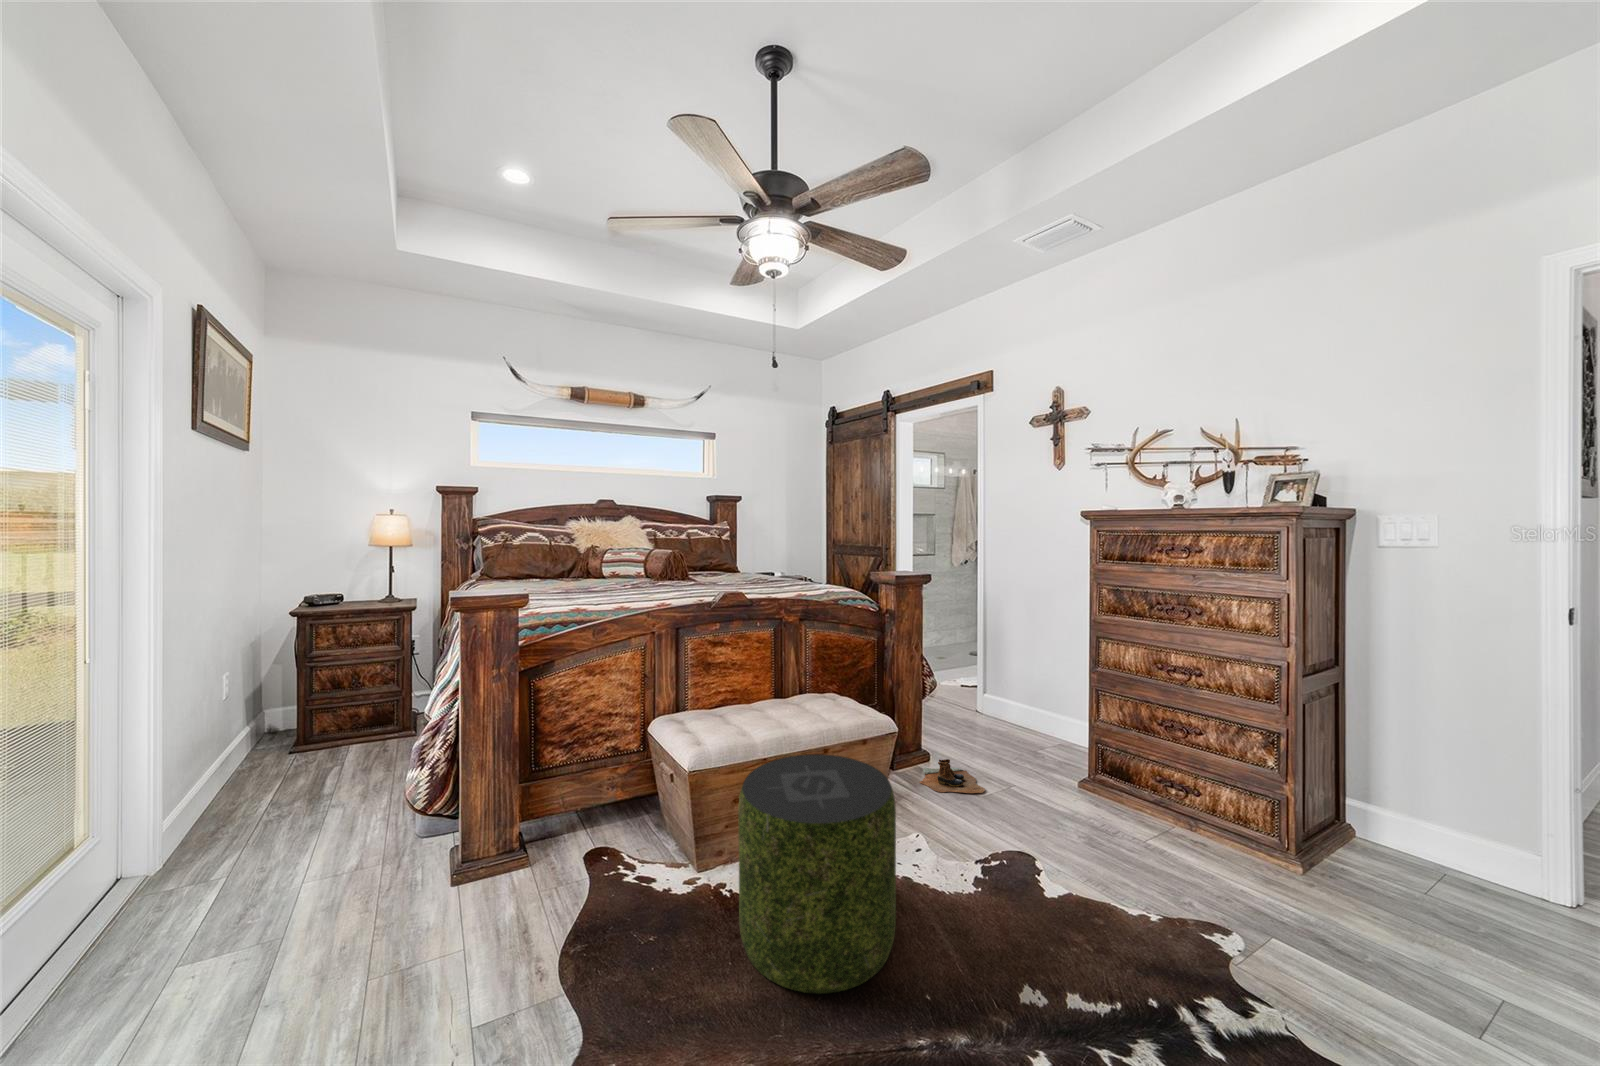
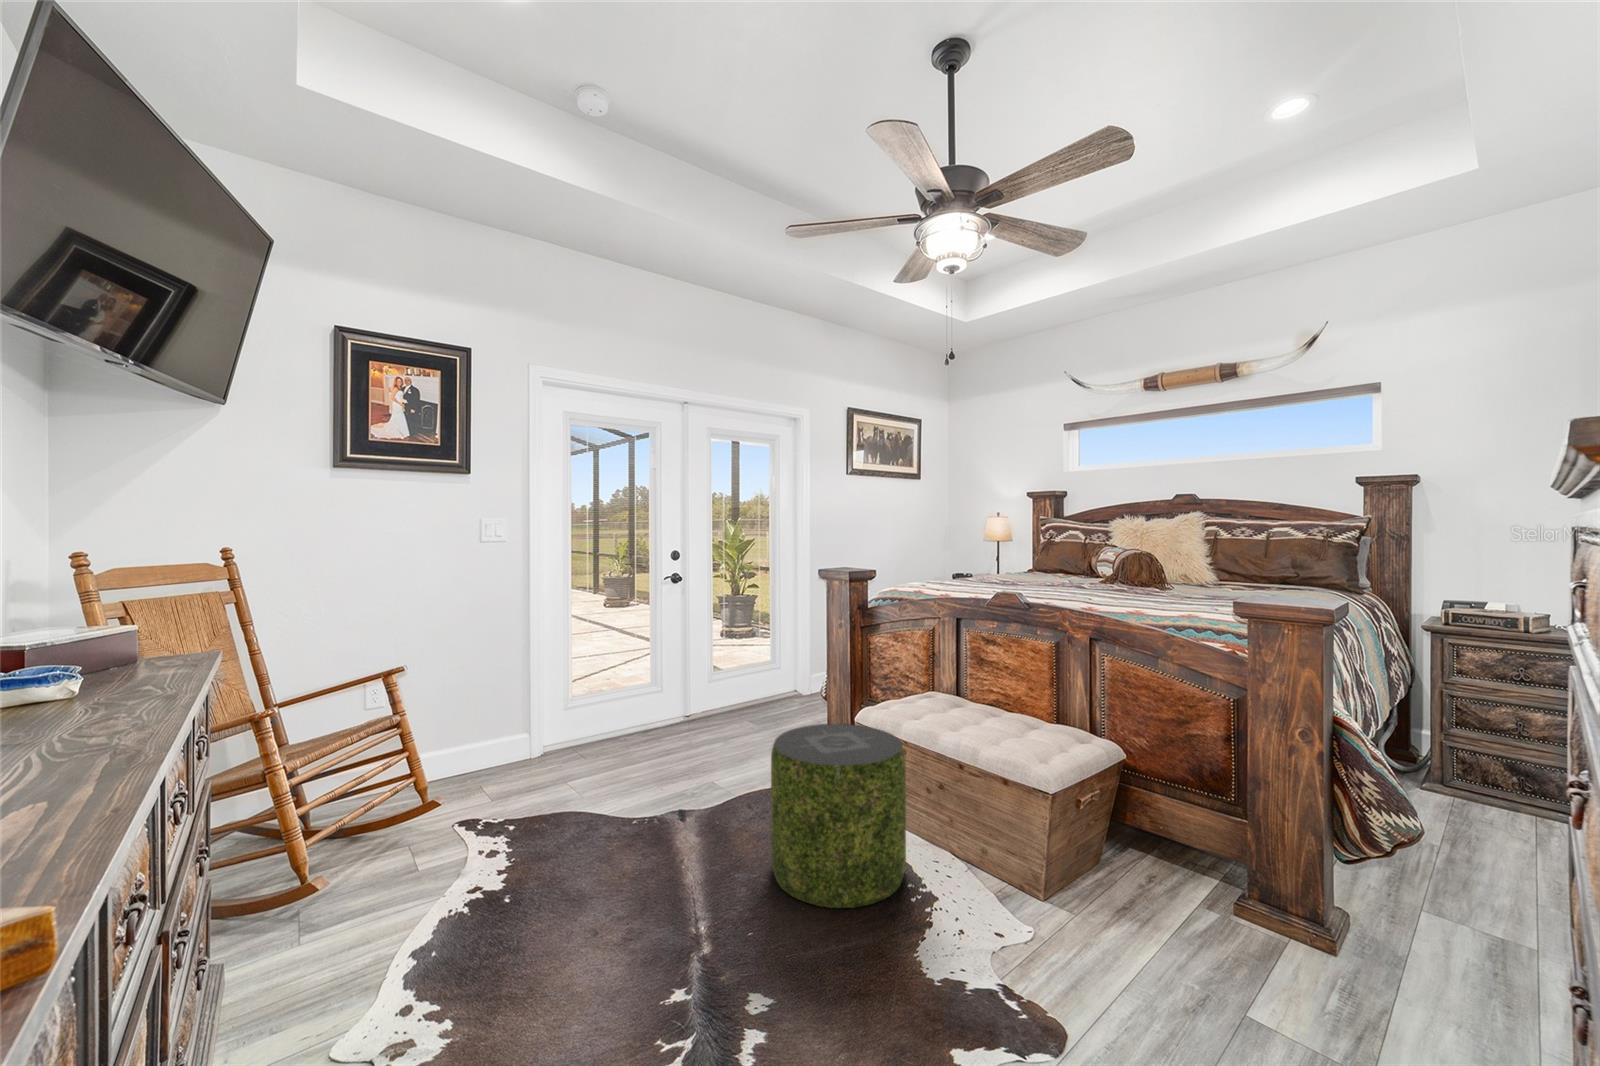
boots: present [920,759,985,793] -> none [1190,910,1316,994]

